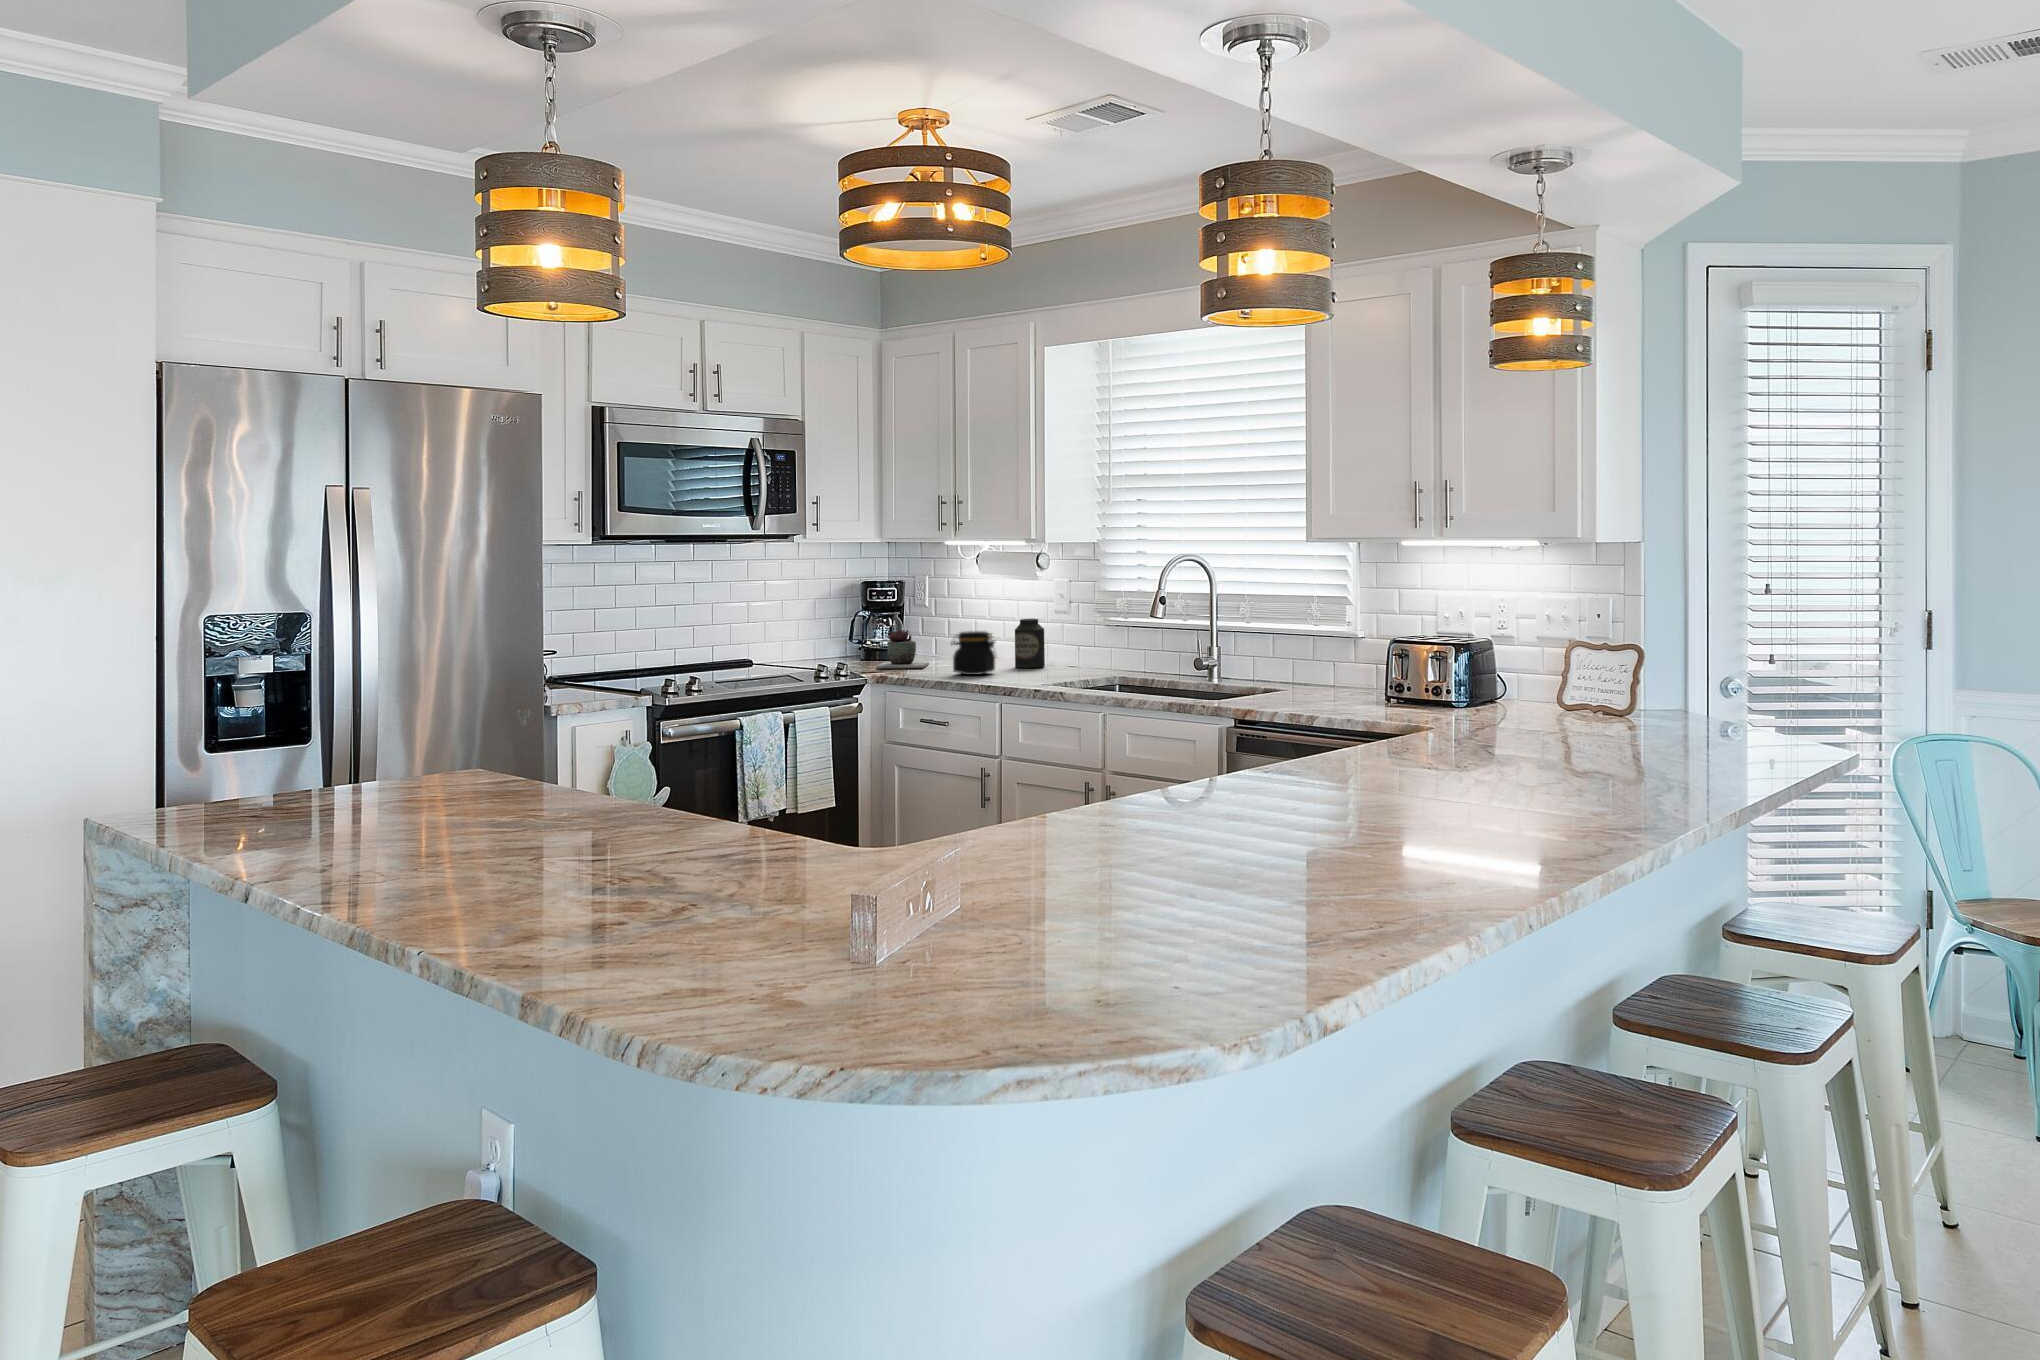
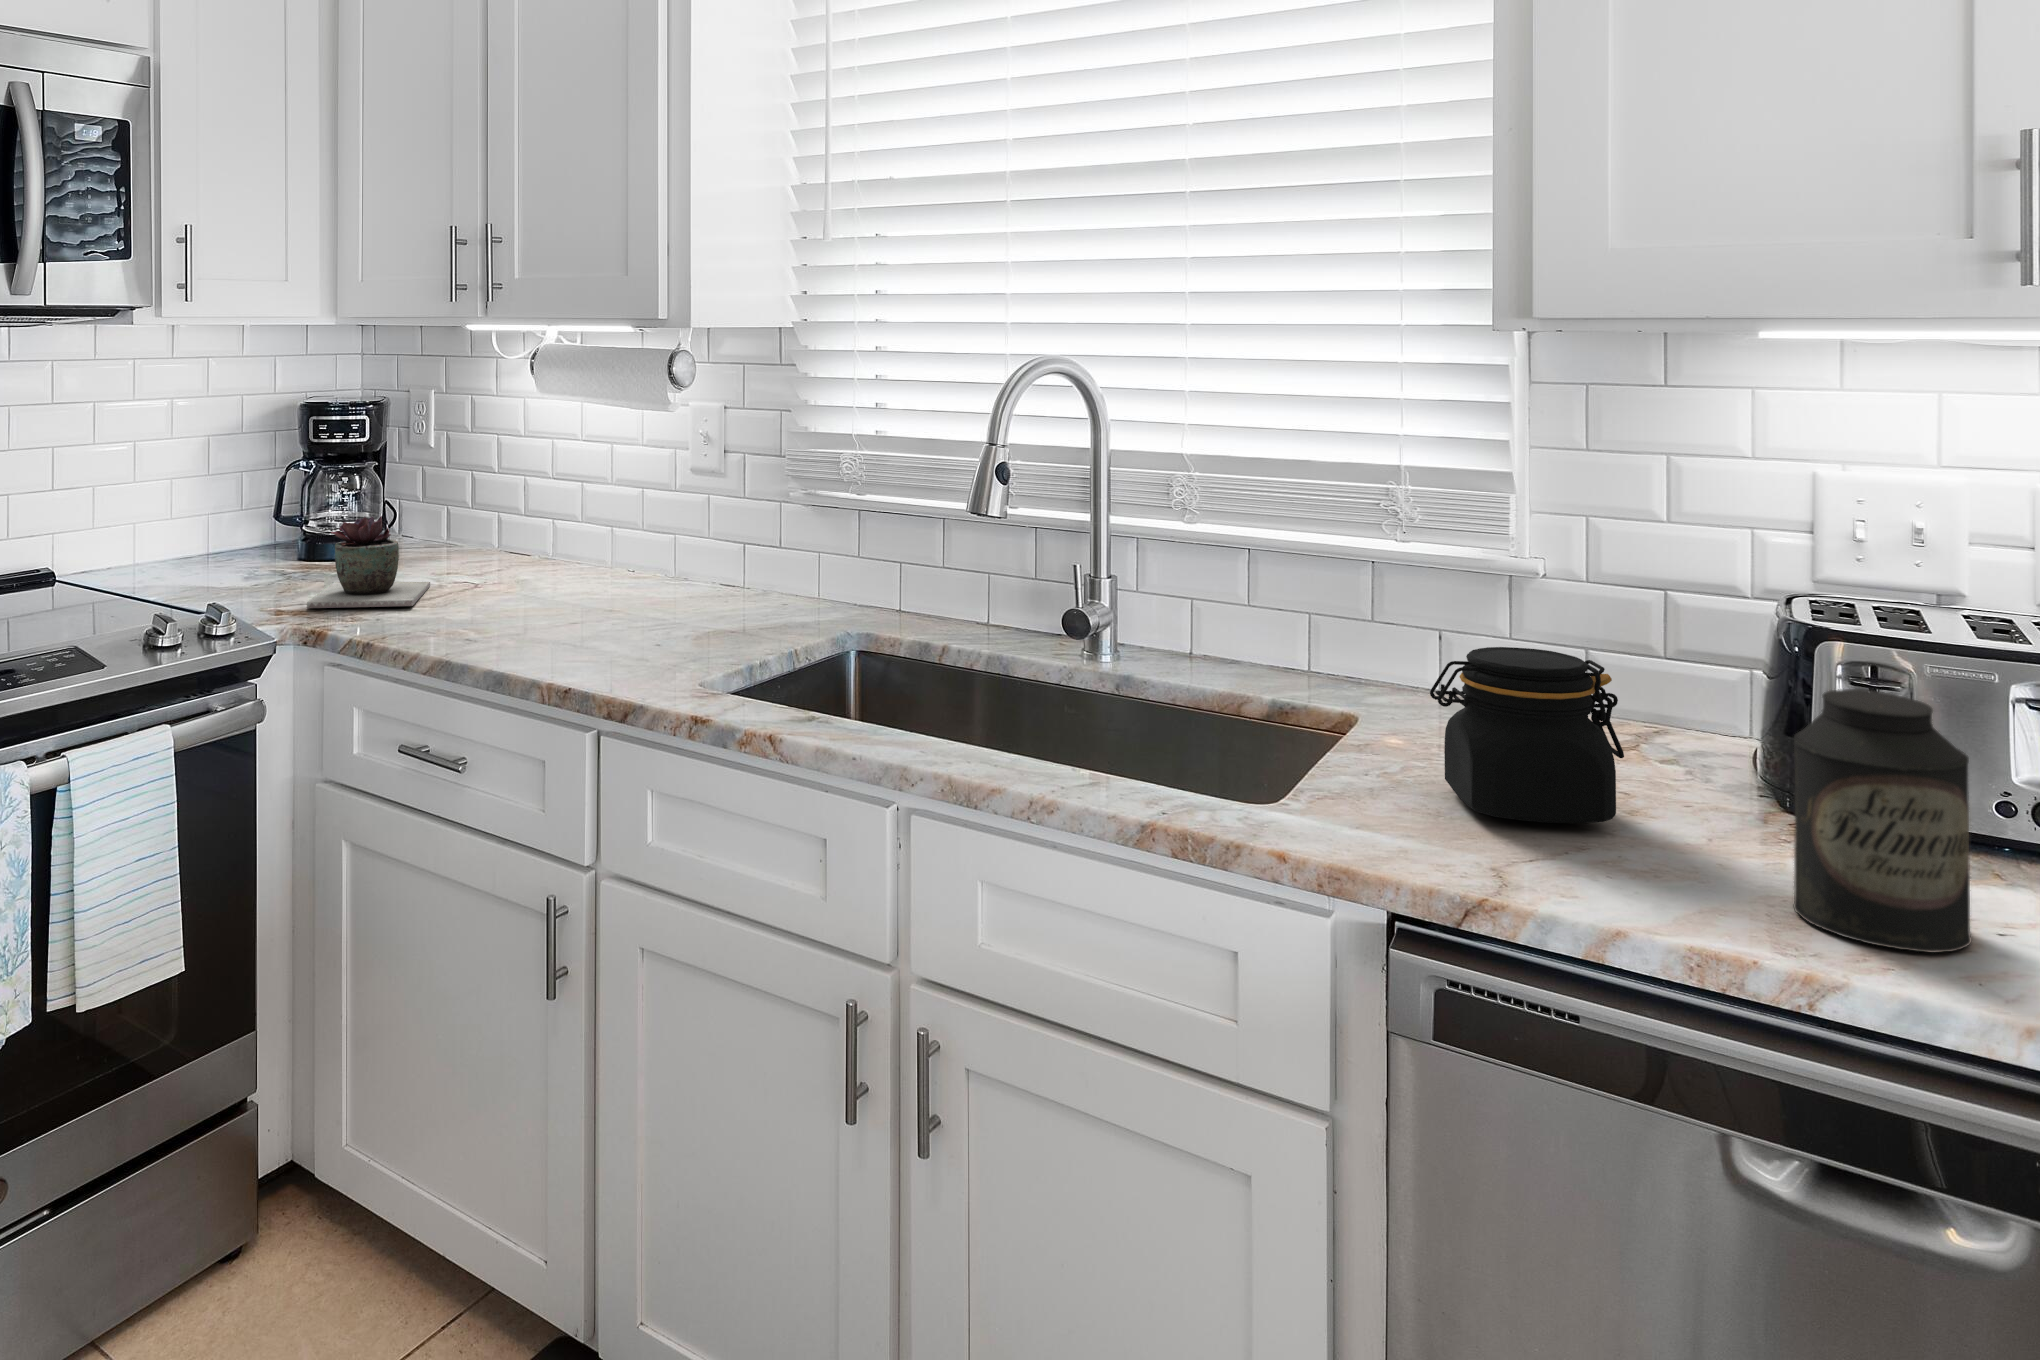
canister: present [1015,619,1045,668] -> present [1794,689,1971,953]
jar: present [951,631,996,675] -> present [1430,647,1624,823]

